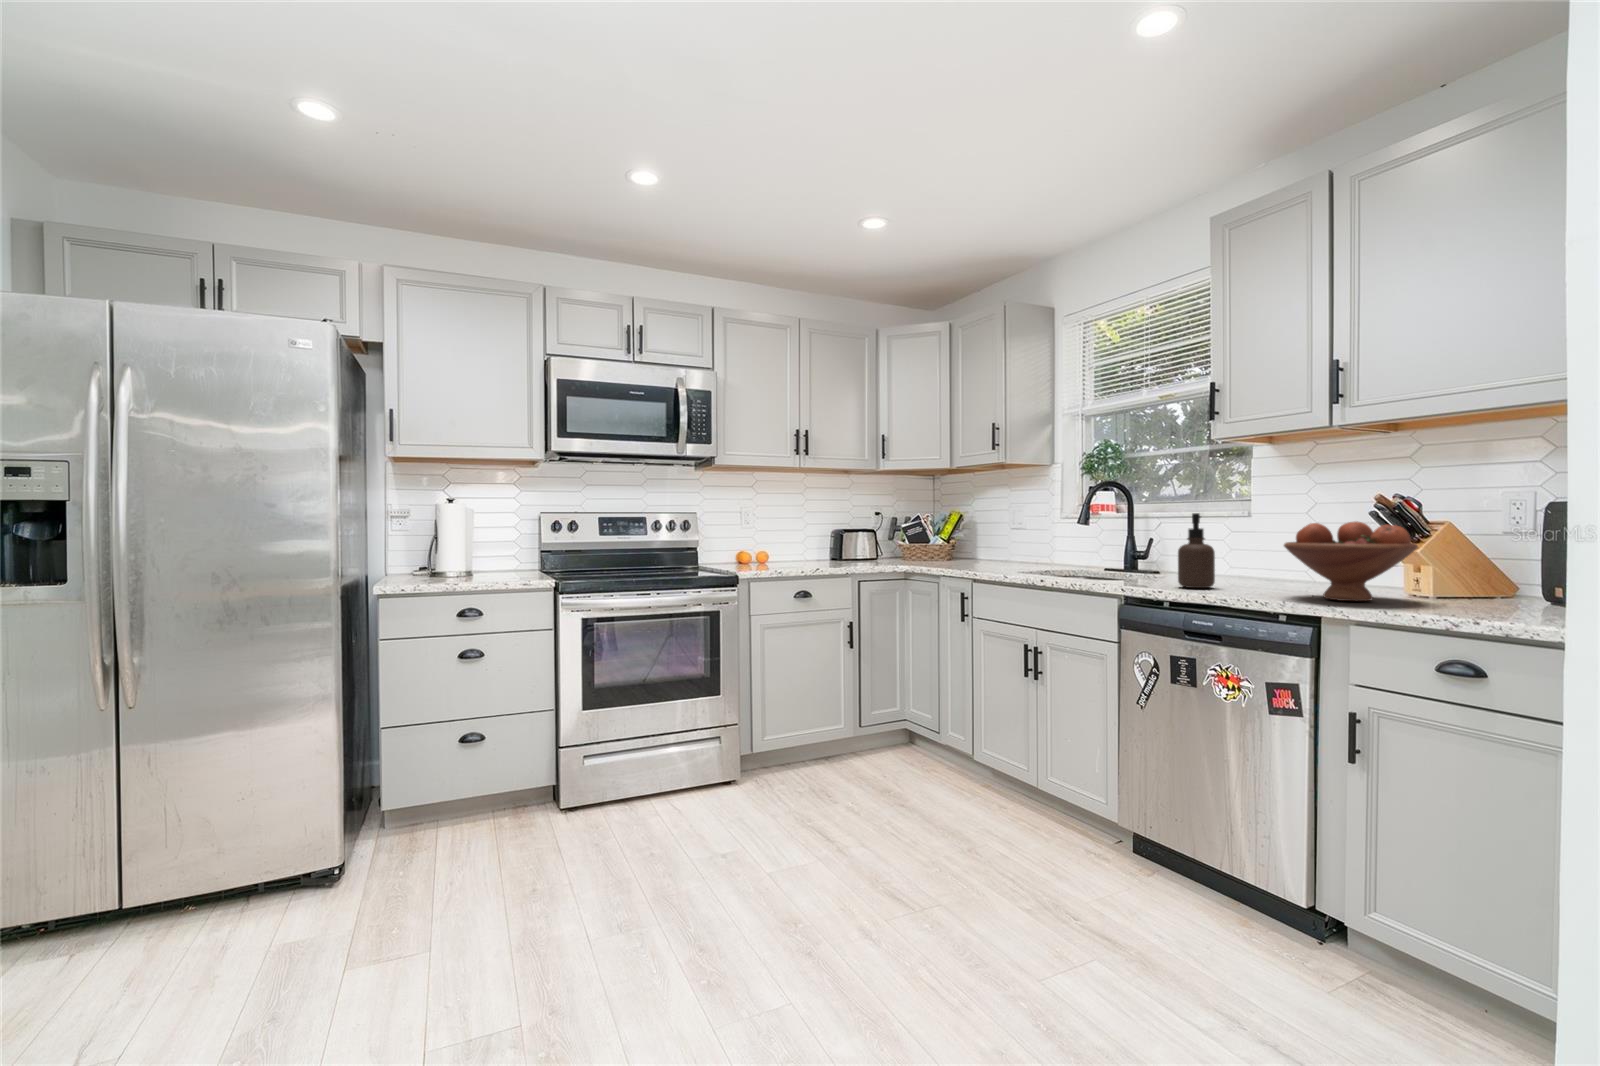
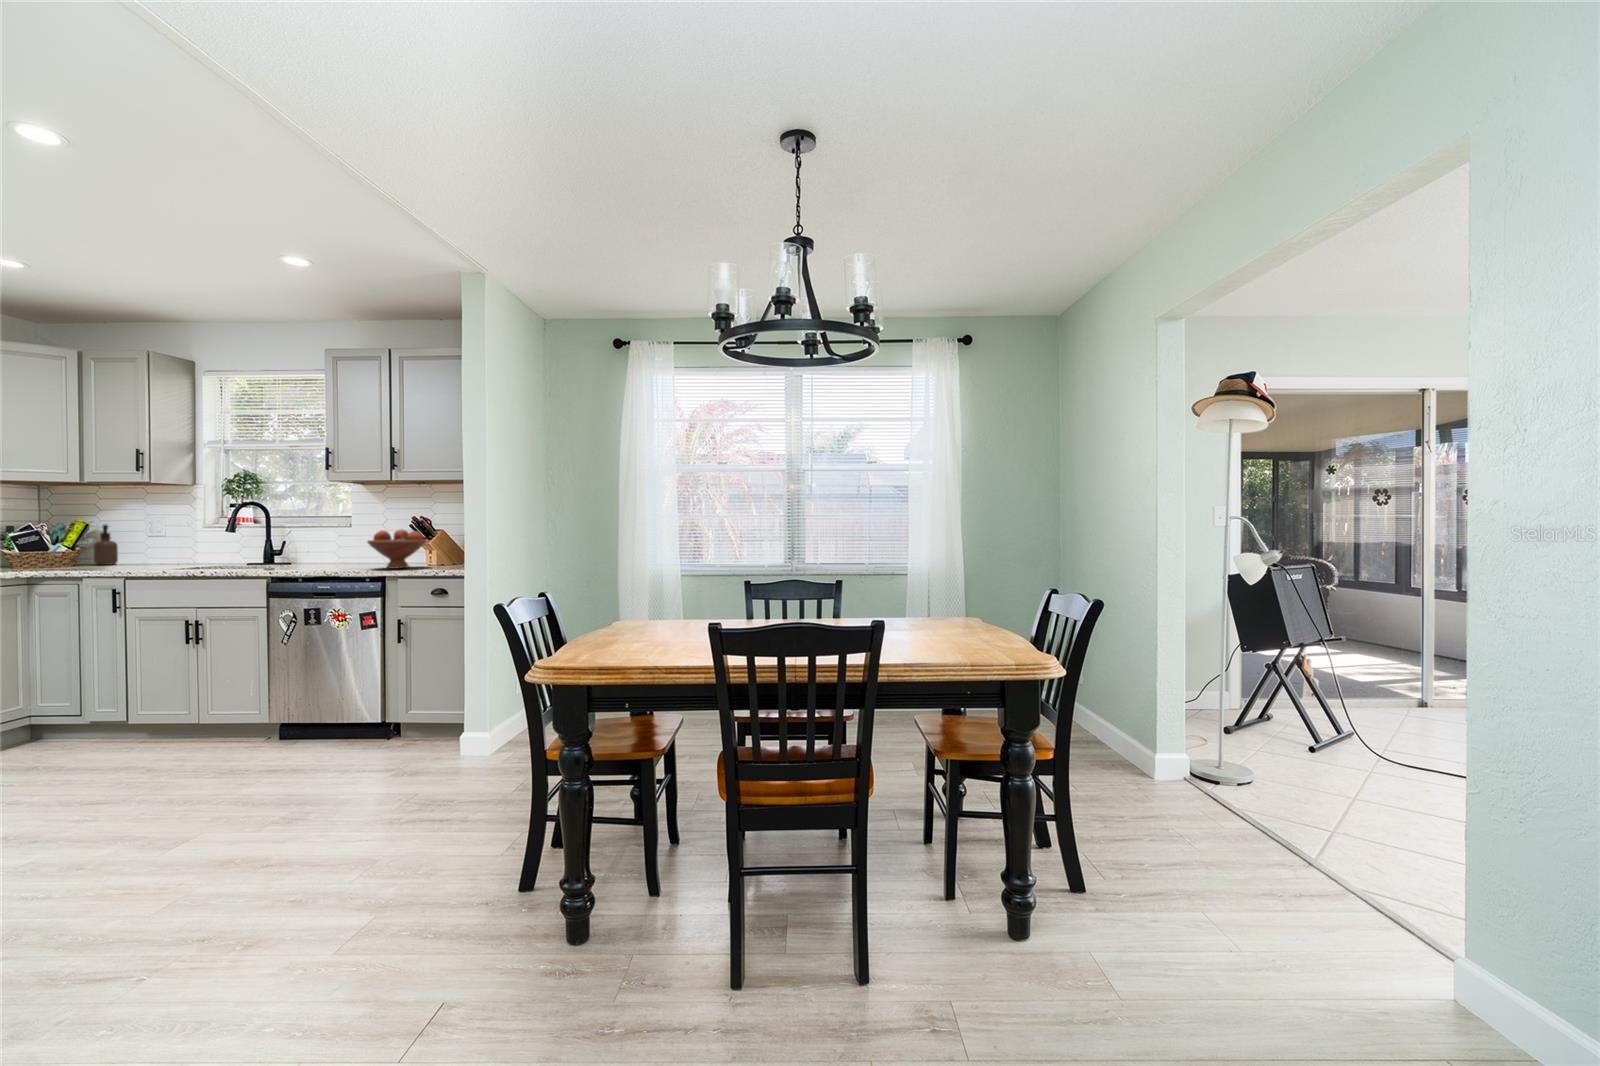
soap dispenser: present [1178,513,1215,588] -> present [93,524,118,565]

